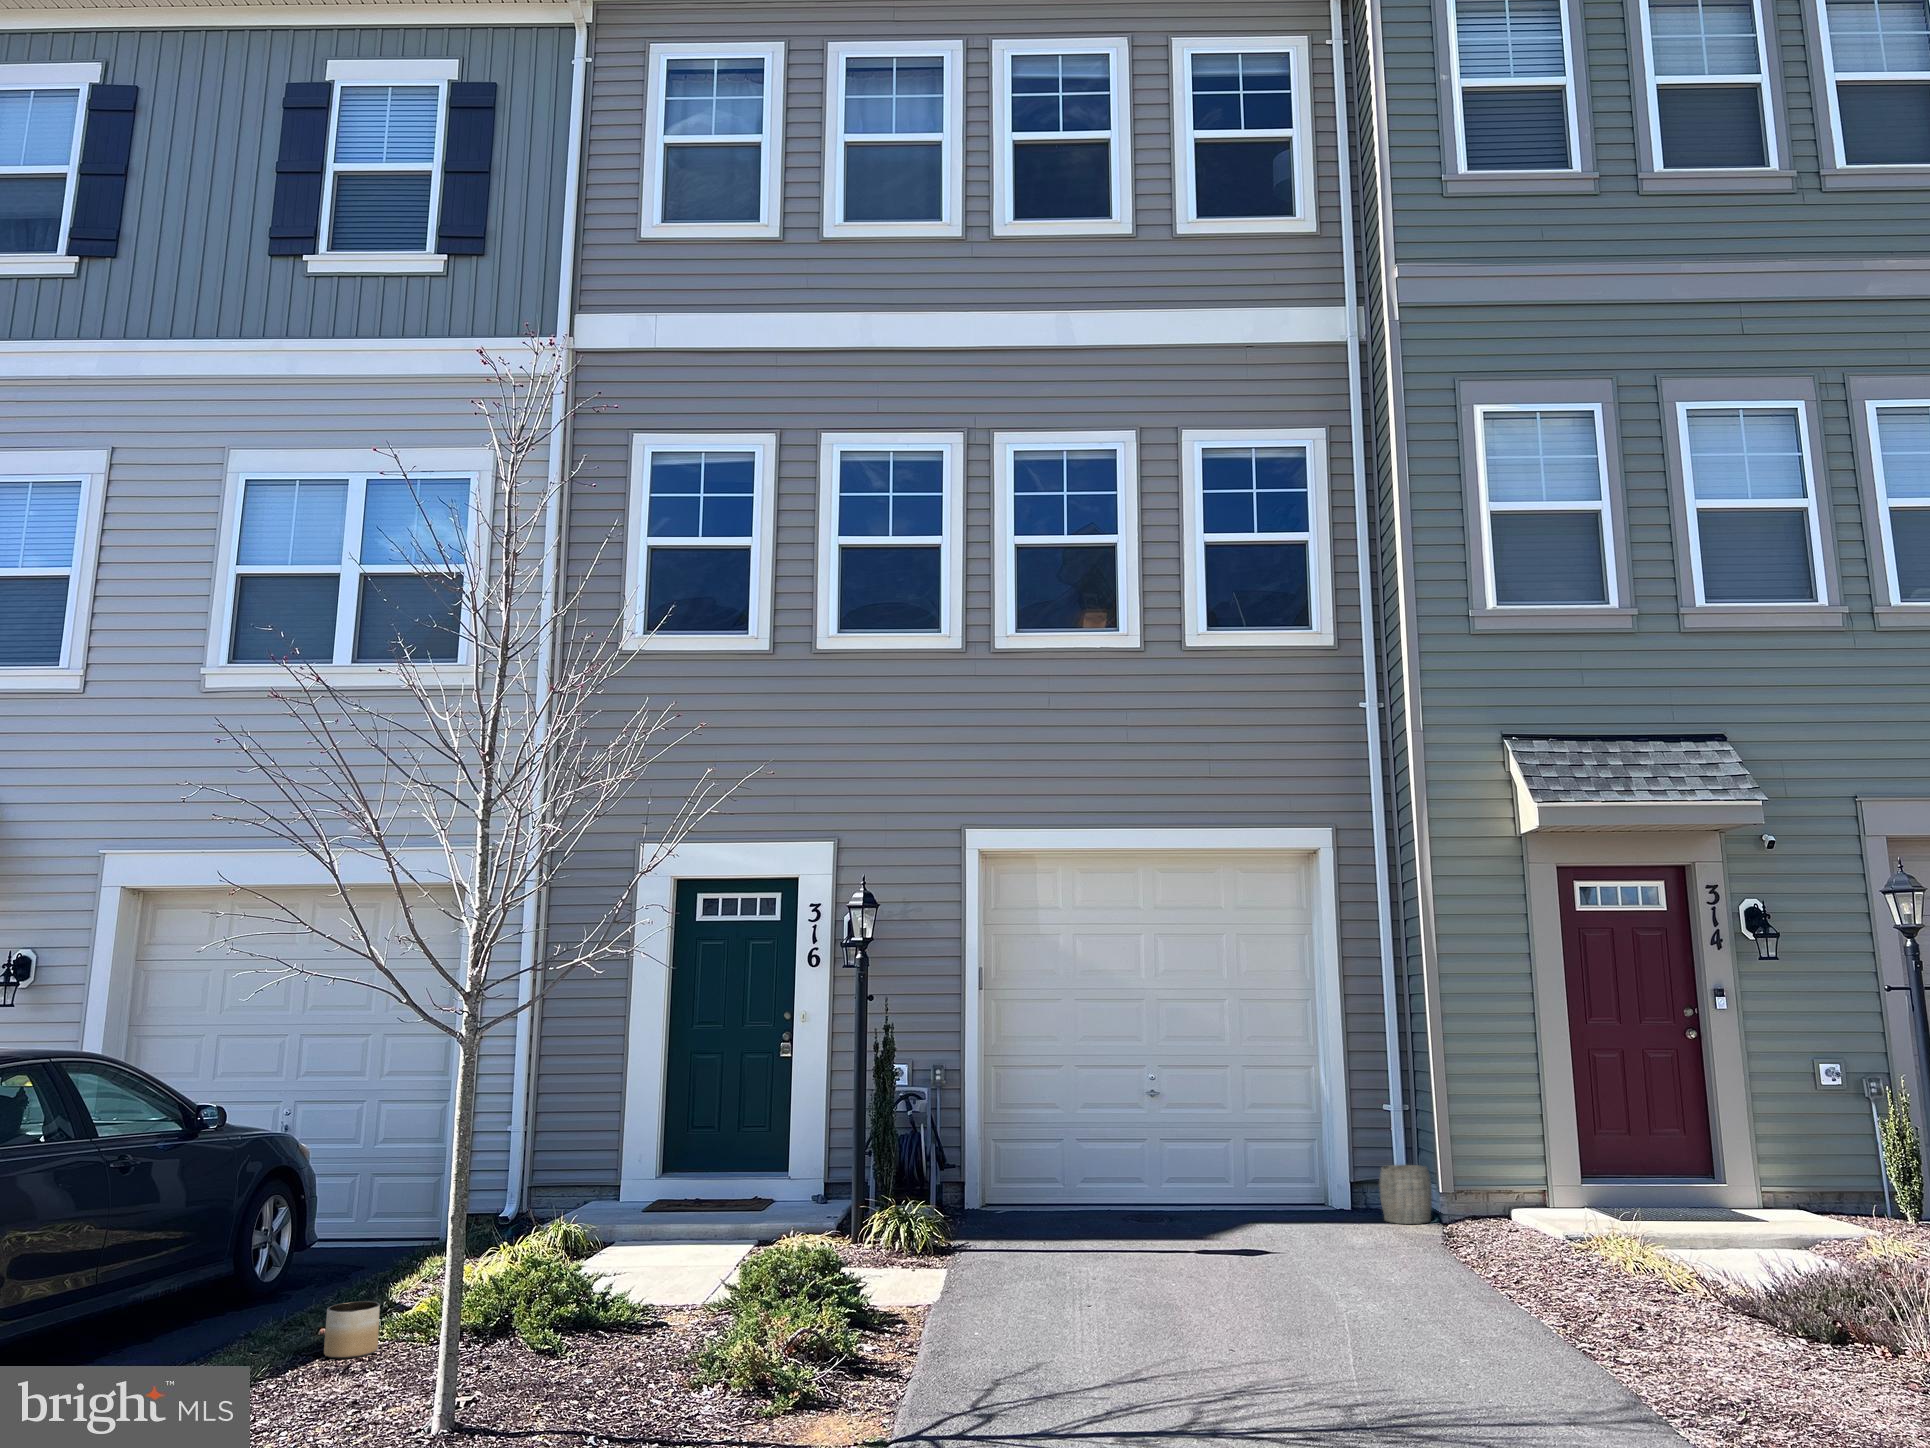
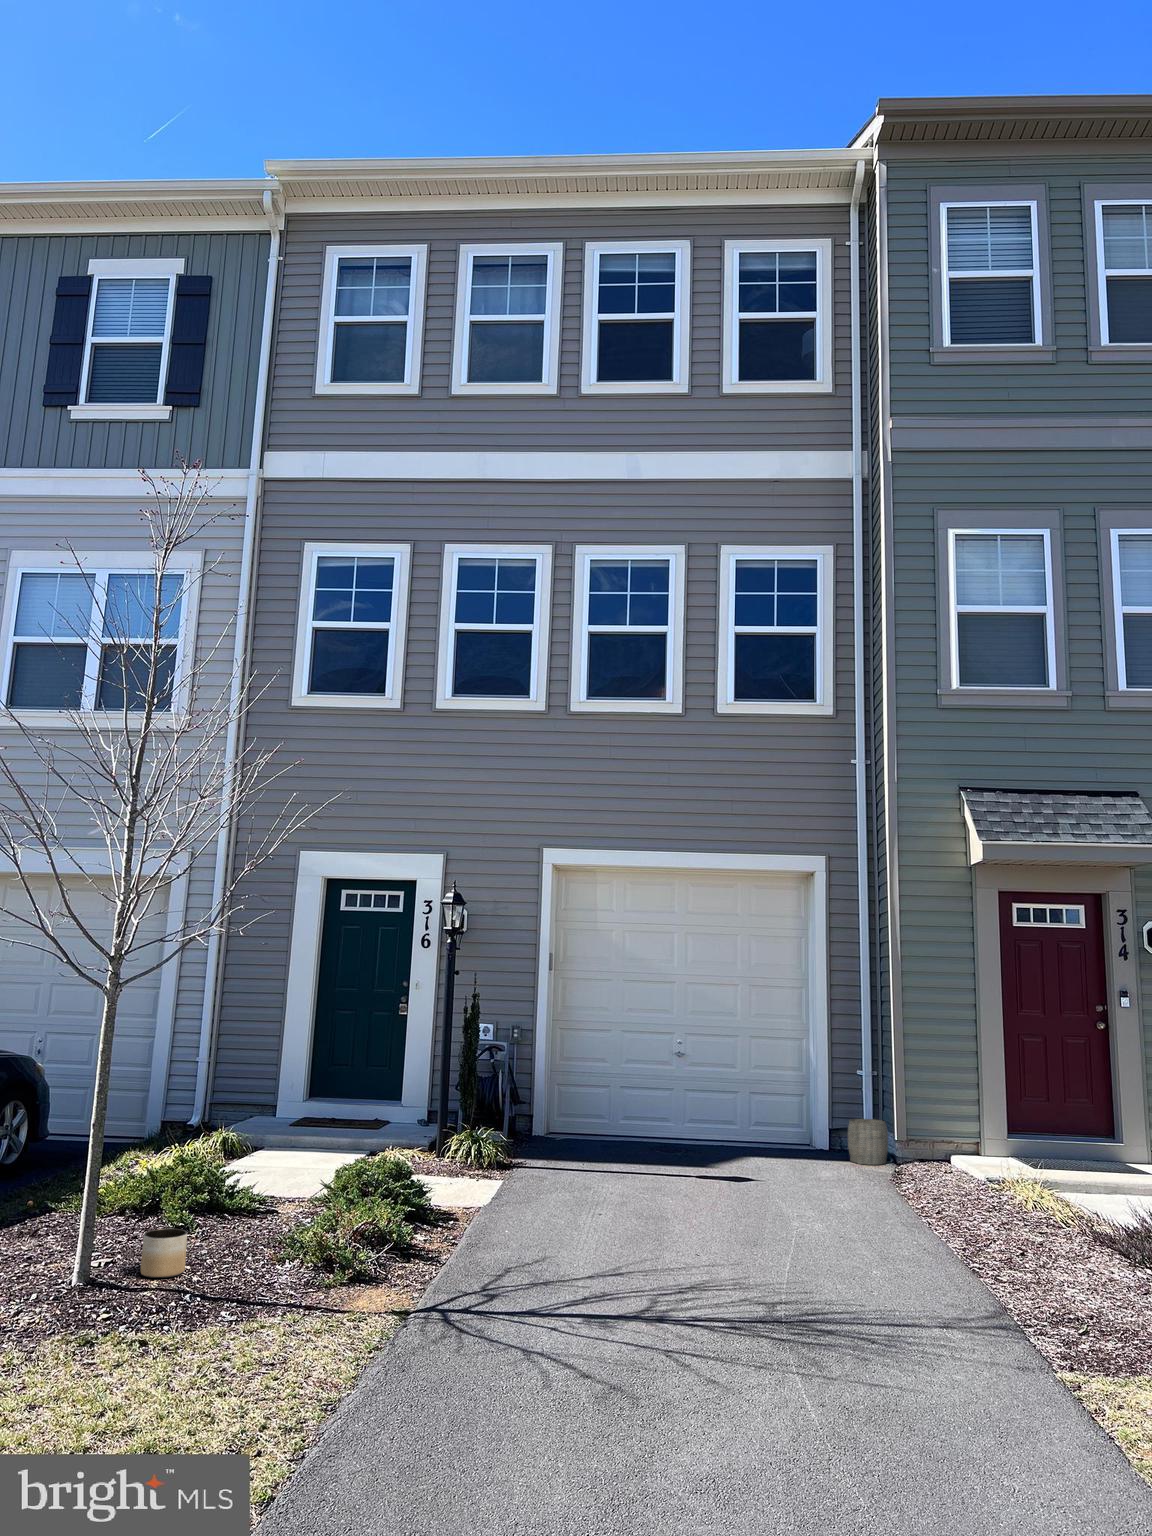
planter: present [324,1301,380,1359] -> present [141,1229,187,1278]

